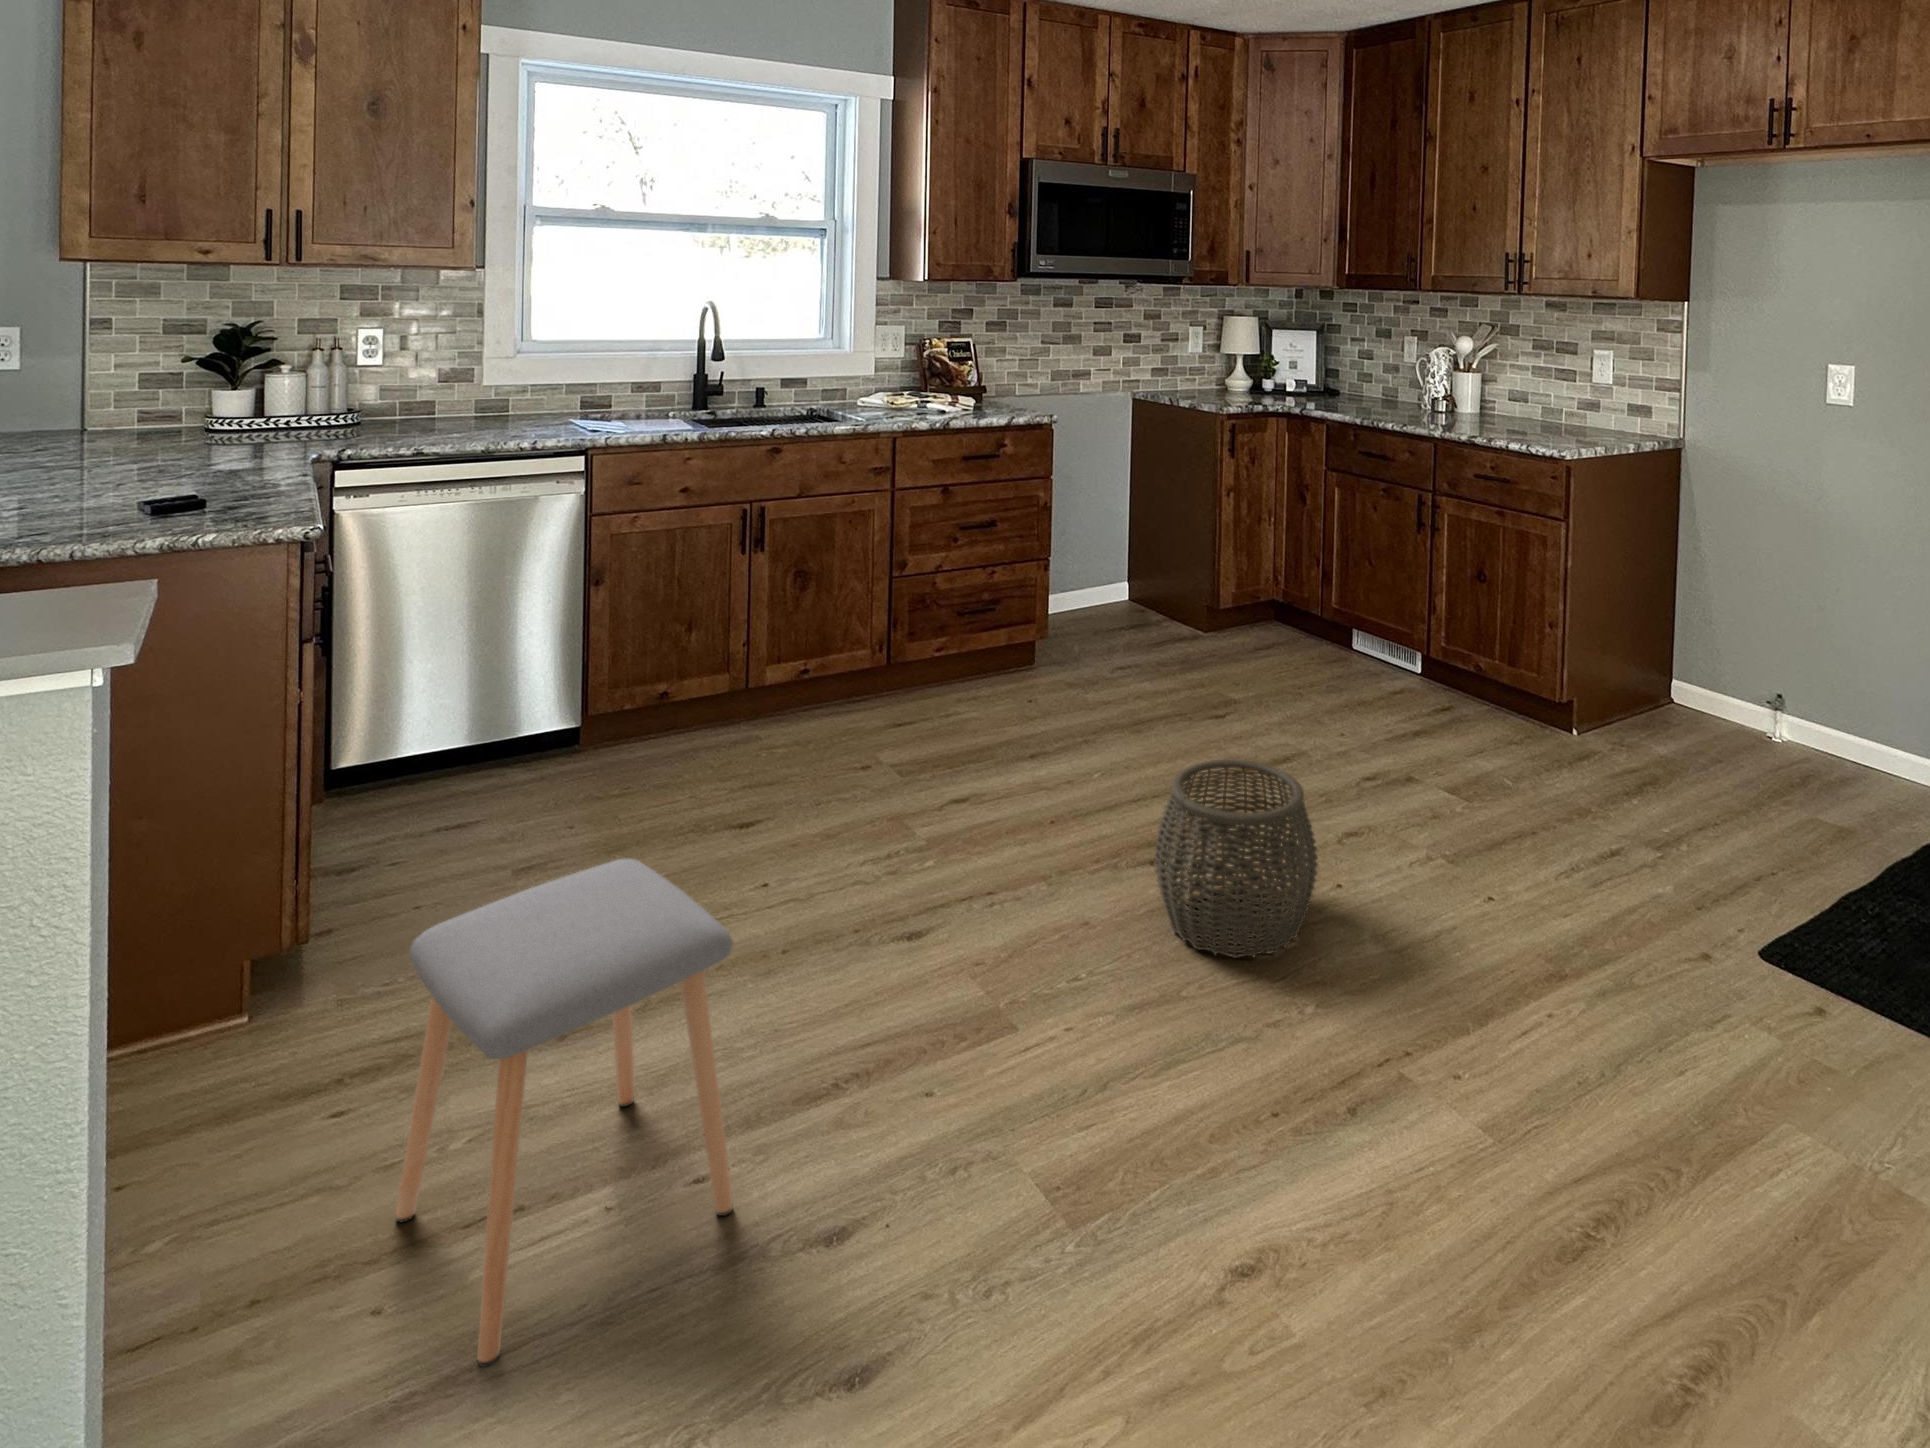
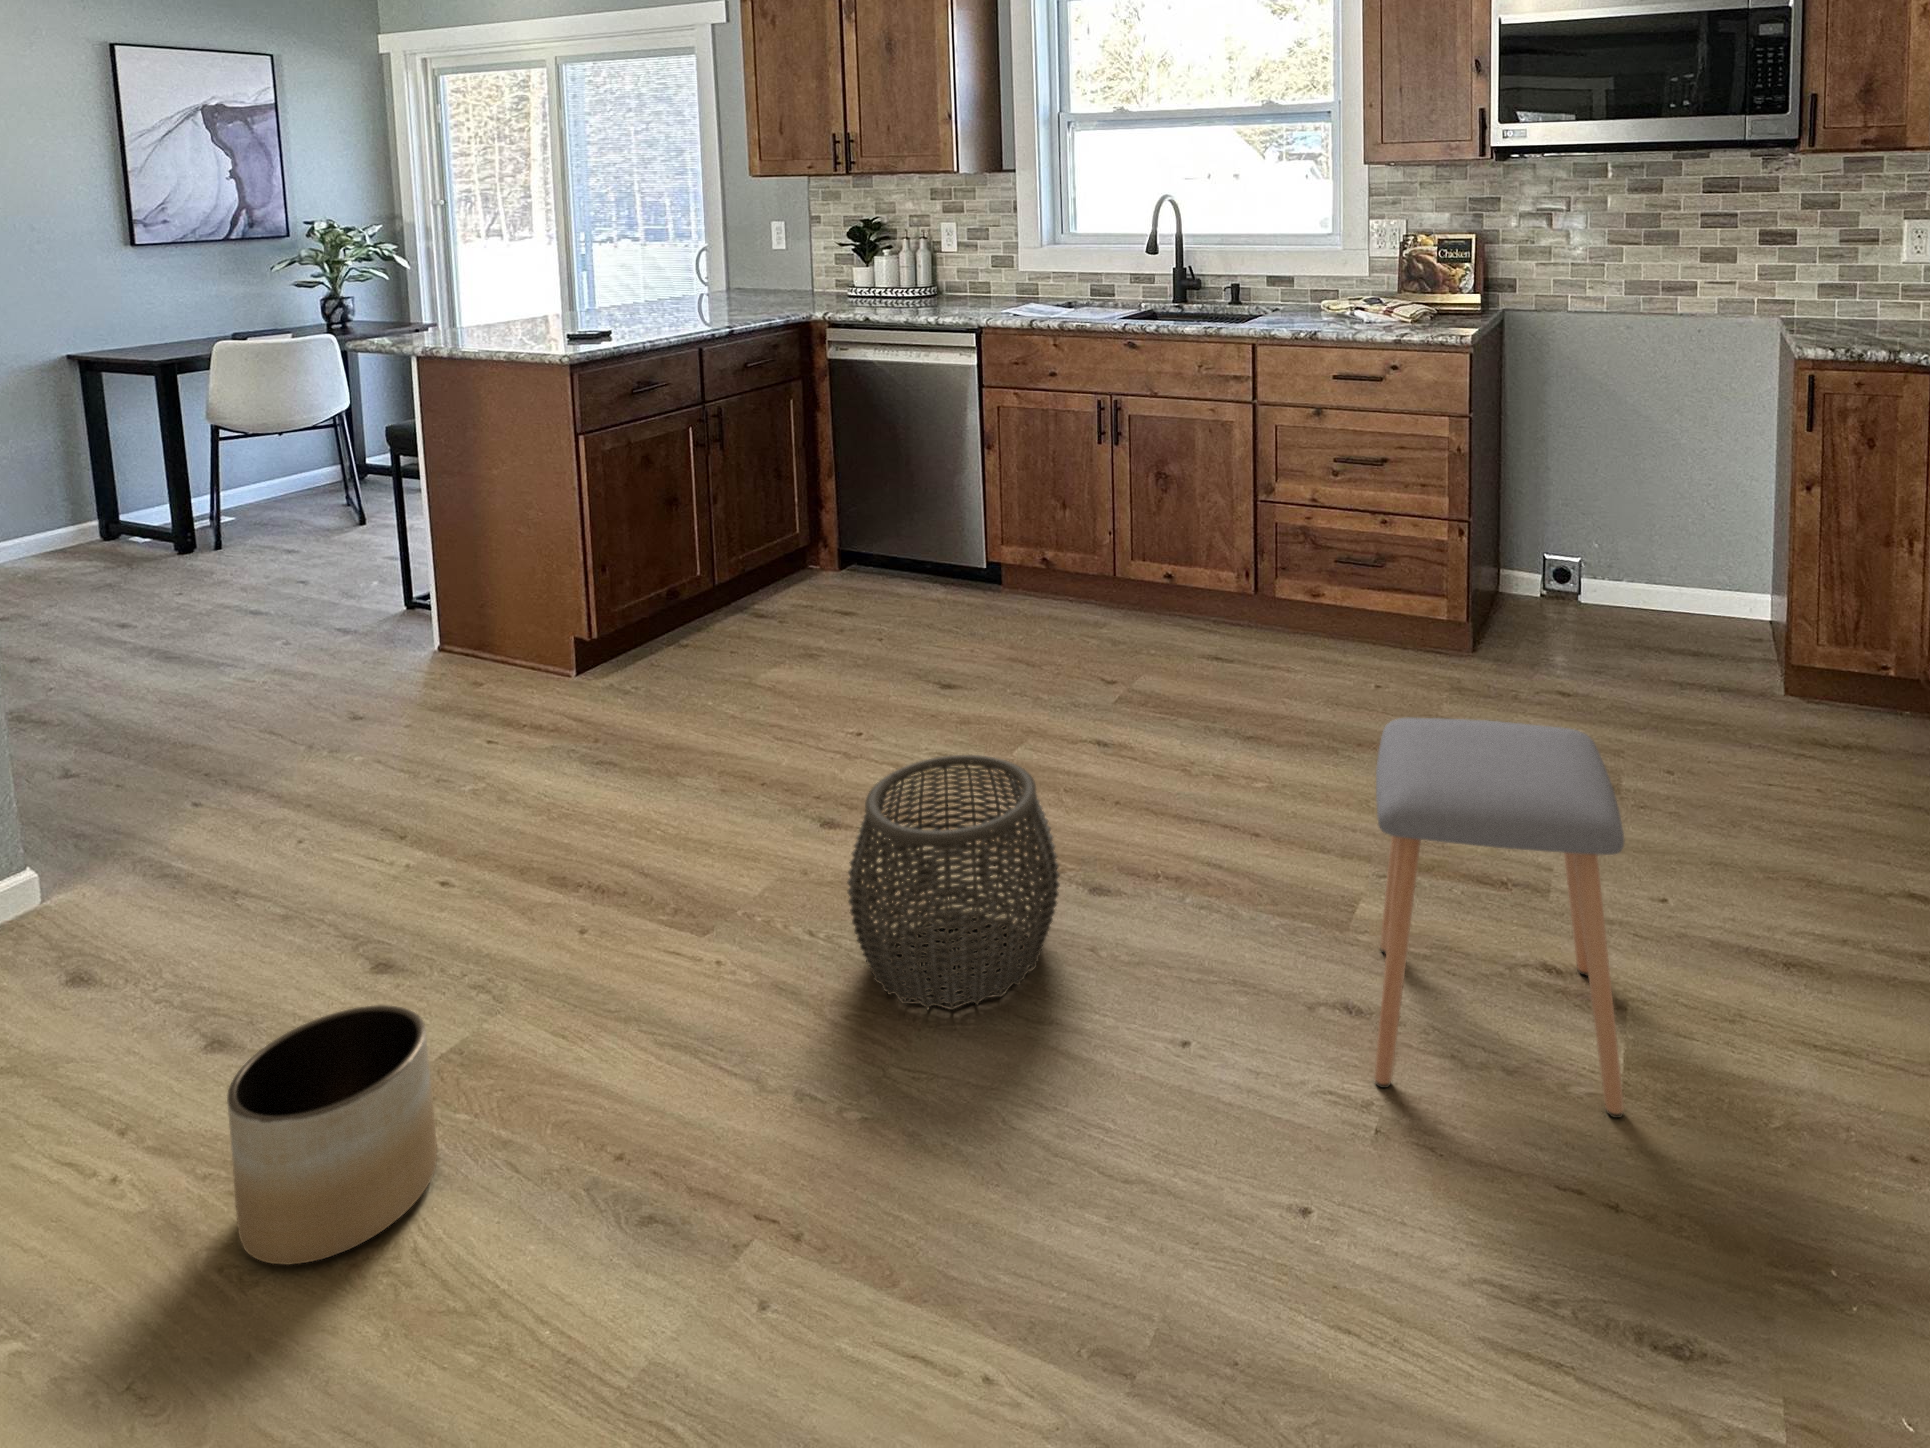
stool: present [396,859,733,1366] -> present [1374,718,1624,1118]
planter: none [1251,1082,1414,1339] -> present [227,1005,437,1265]

